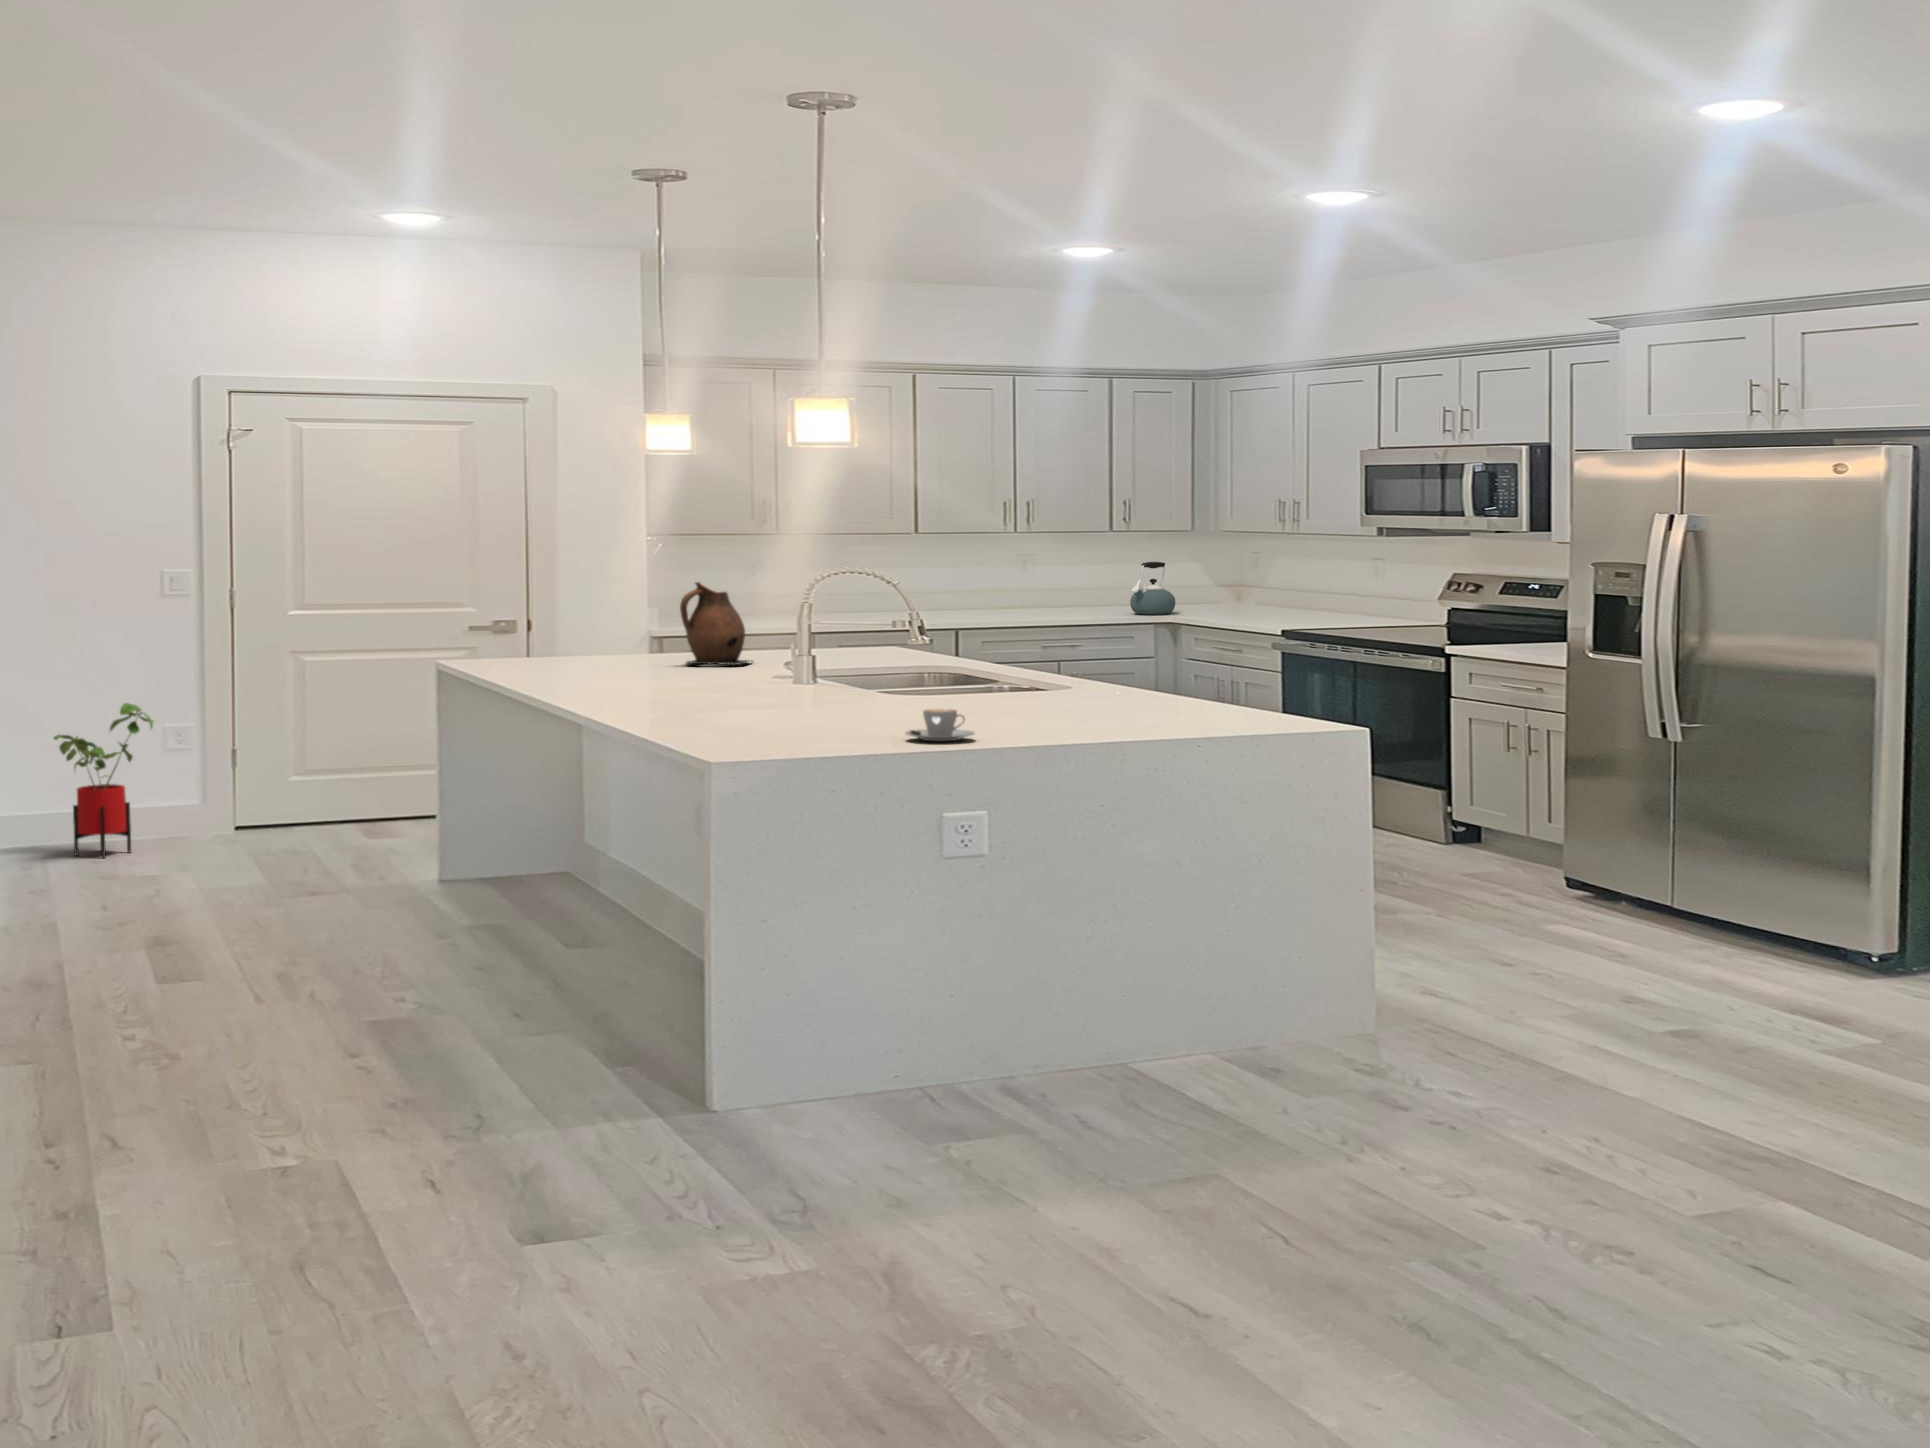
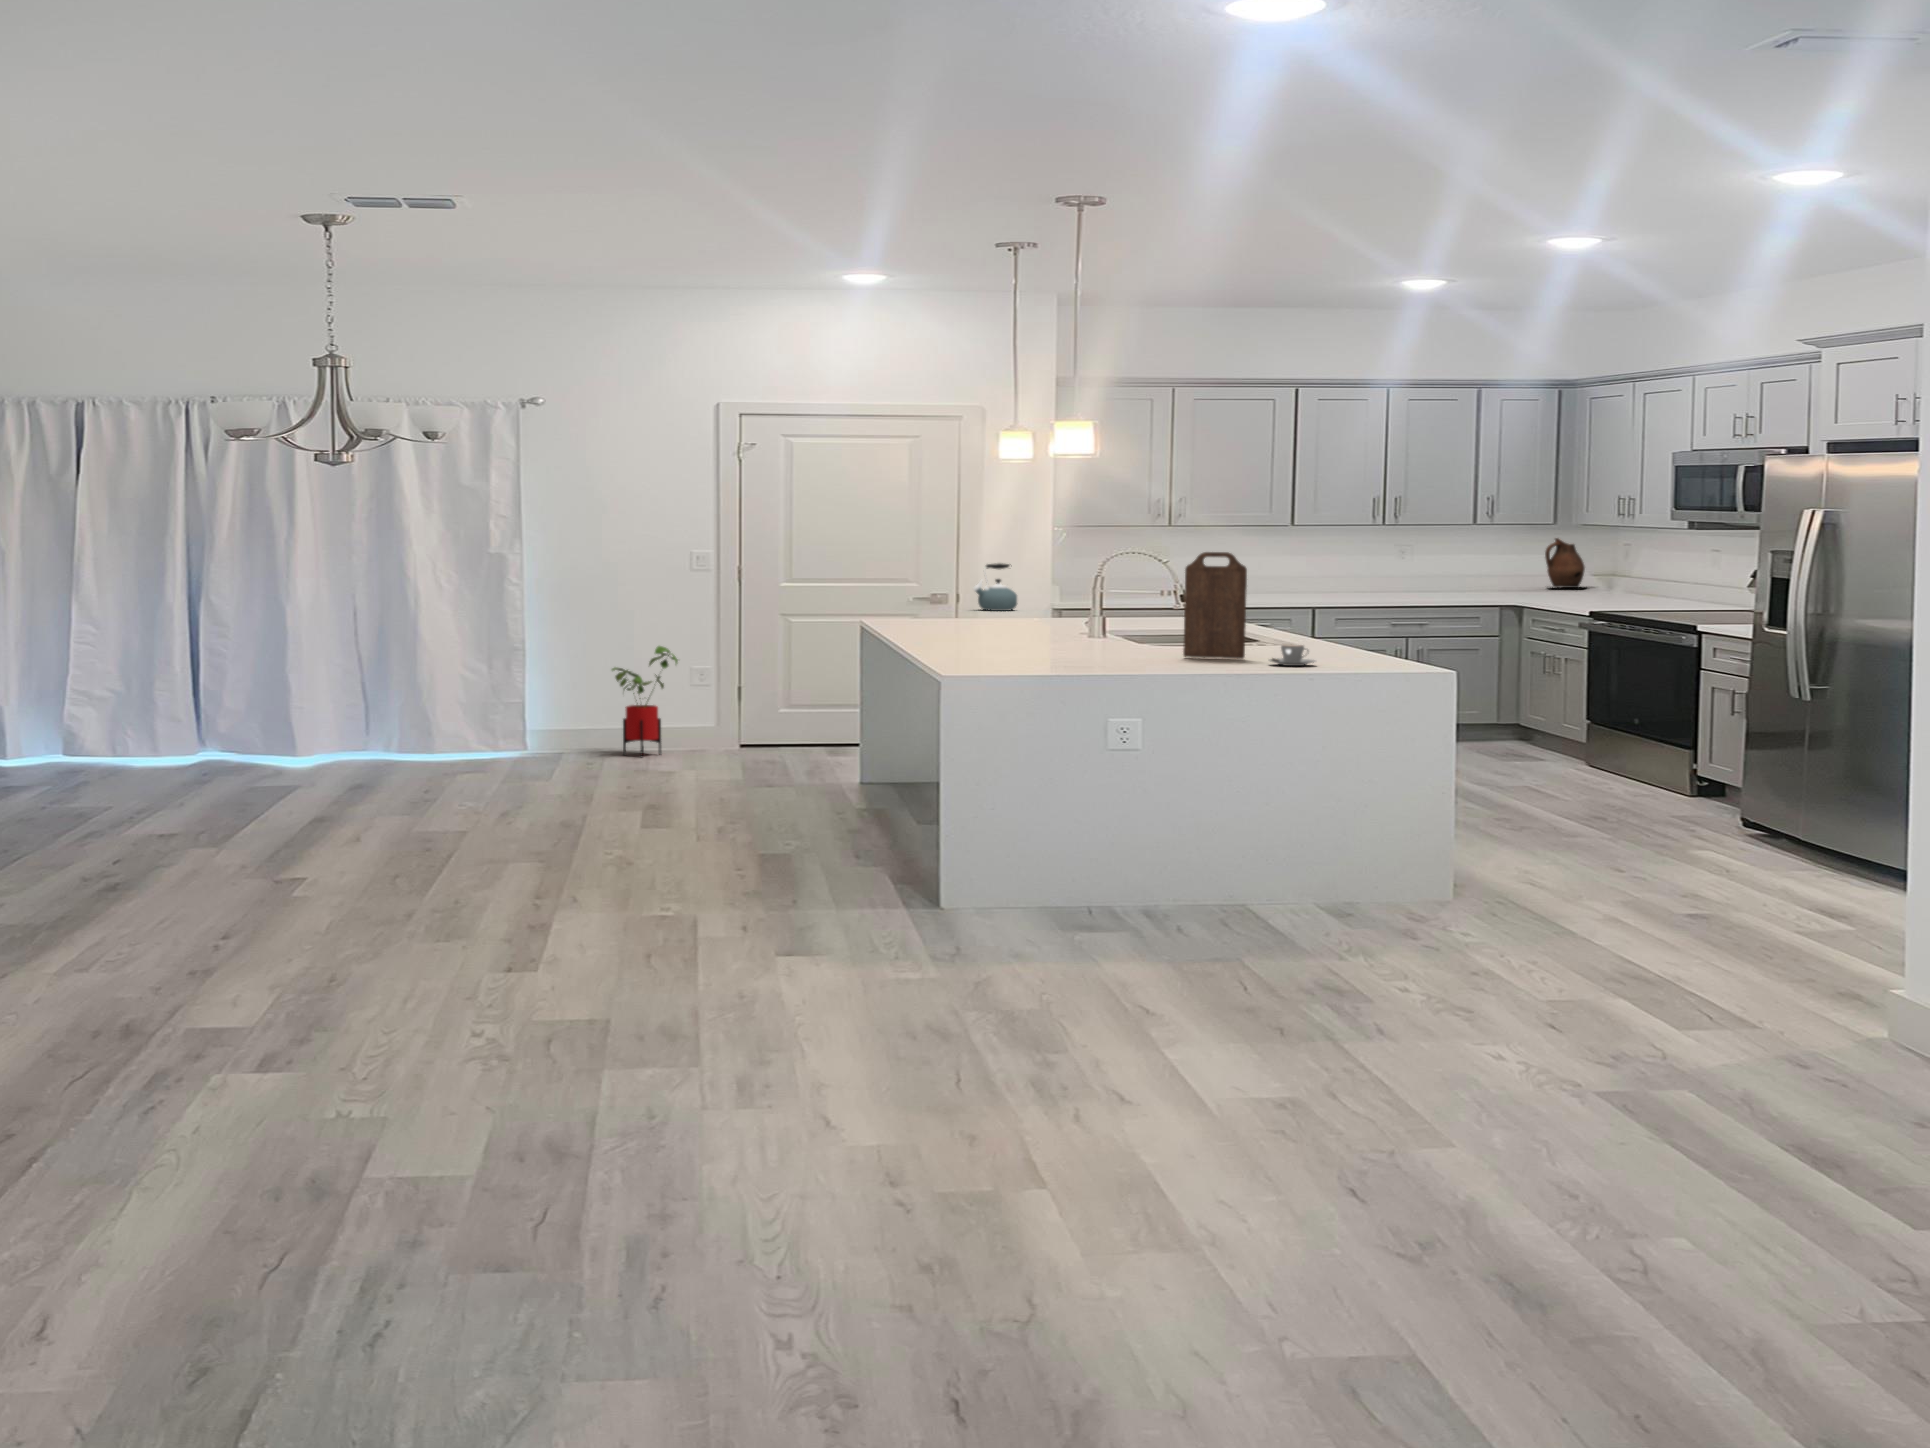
kettle: present [1130,562,1175,615] -> present [974,563,1017,611]
cutting board: none [1004,571,1090,718] -> present [1183,552,1247,659]
ceramic pitcher: present [680,582,750,665] -> present [1545,538,1585,588]
coffee cup: present [906,709,974,741] -> present [1269,645,1315,666]

